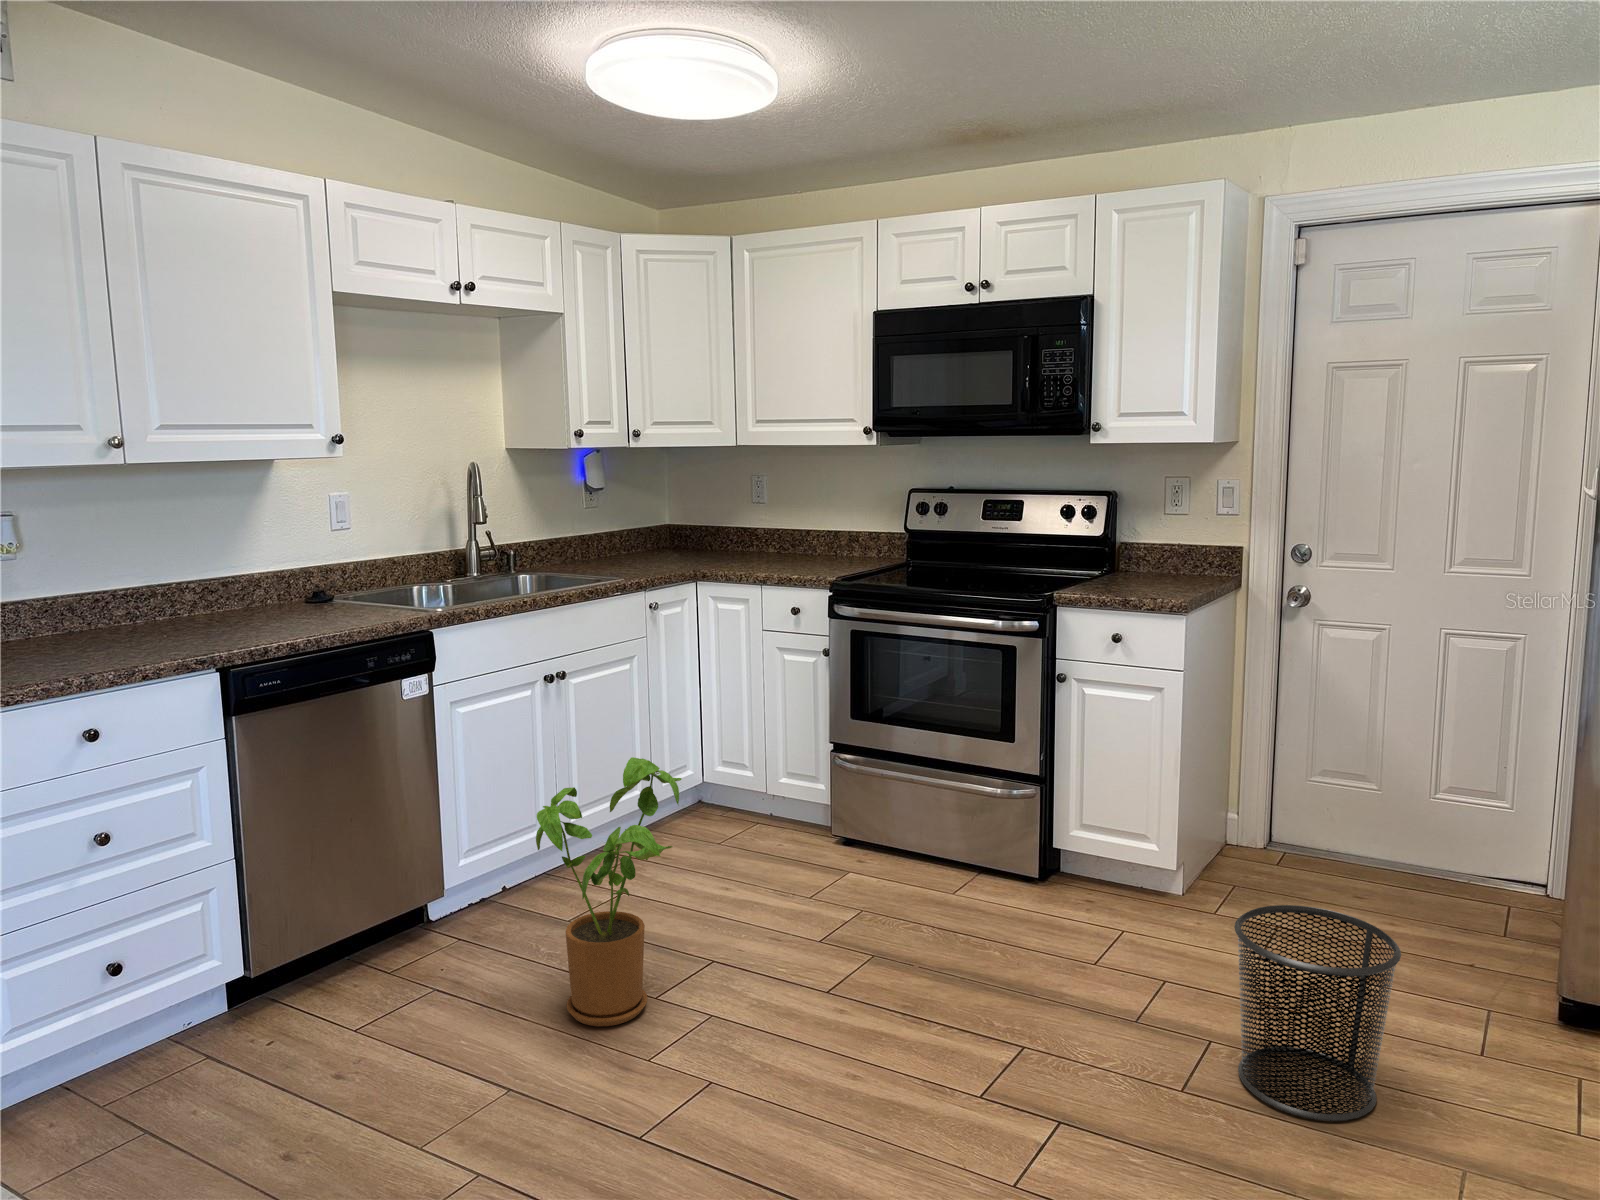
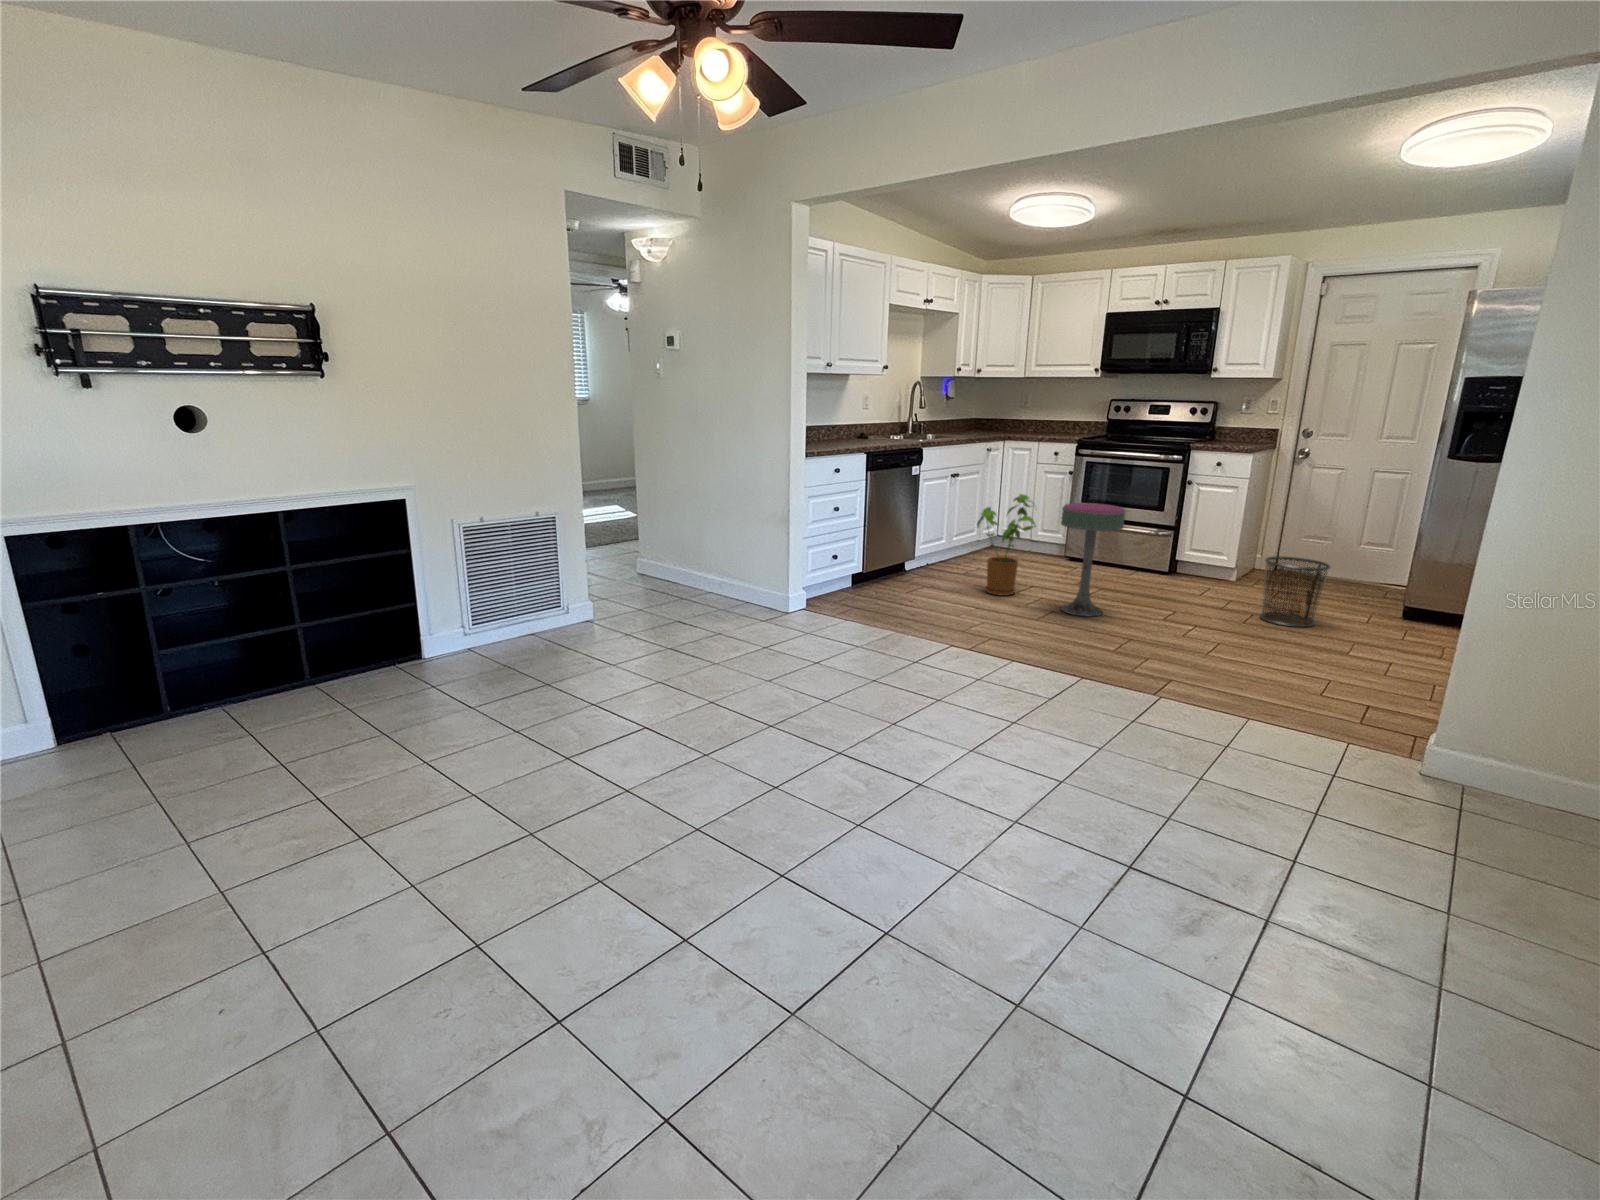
bar stool: none [697,796,862,1130] -> present [1061,503,1125,617]

